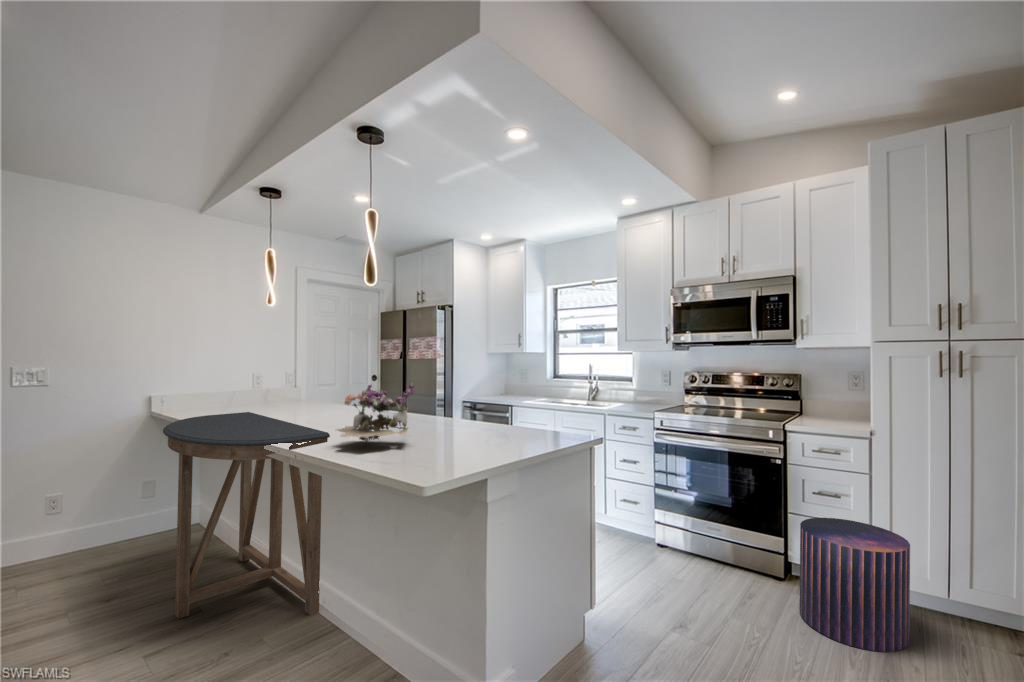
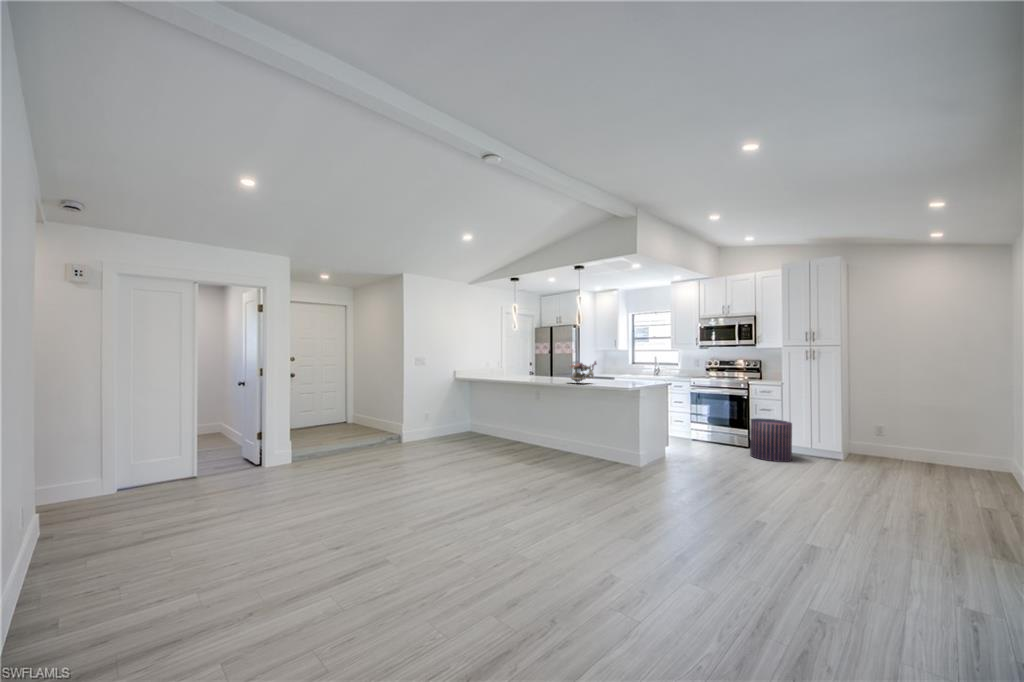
console table: present [163,412,330,619] -> none [489,375,560,450]

